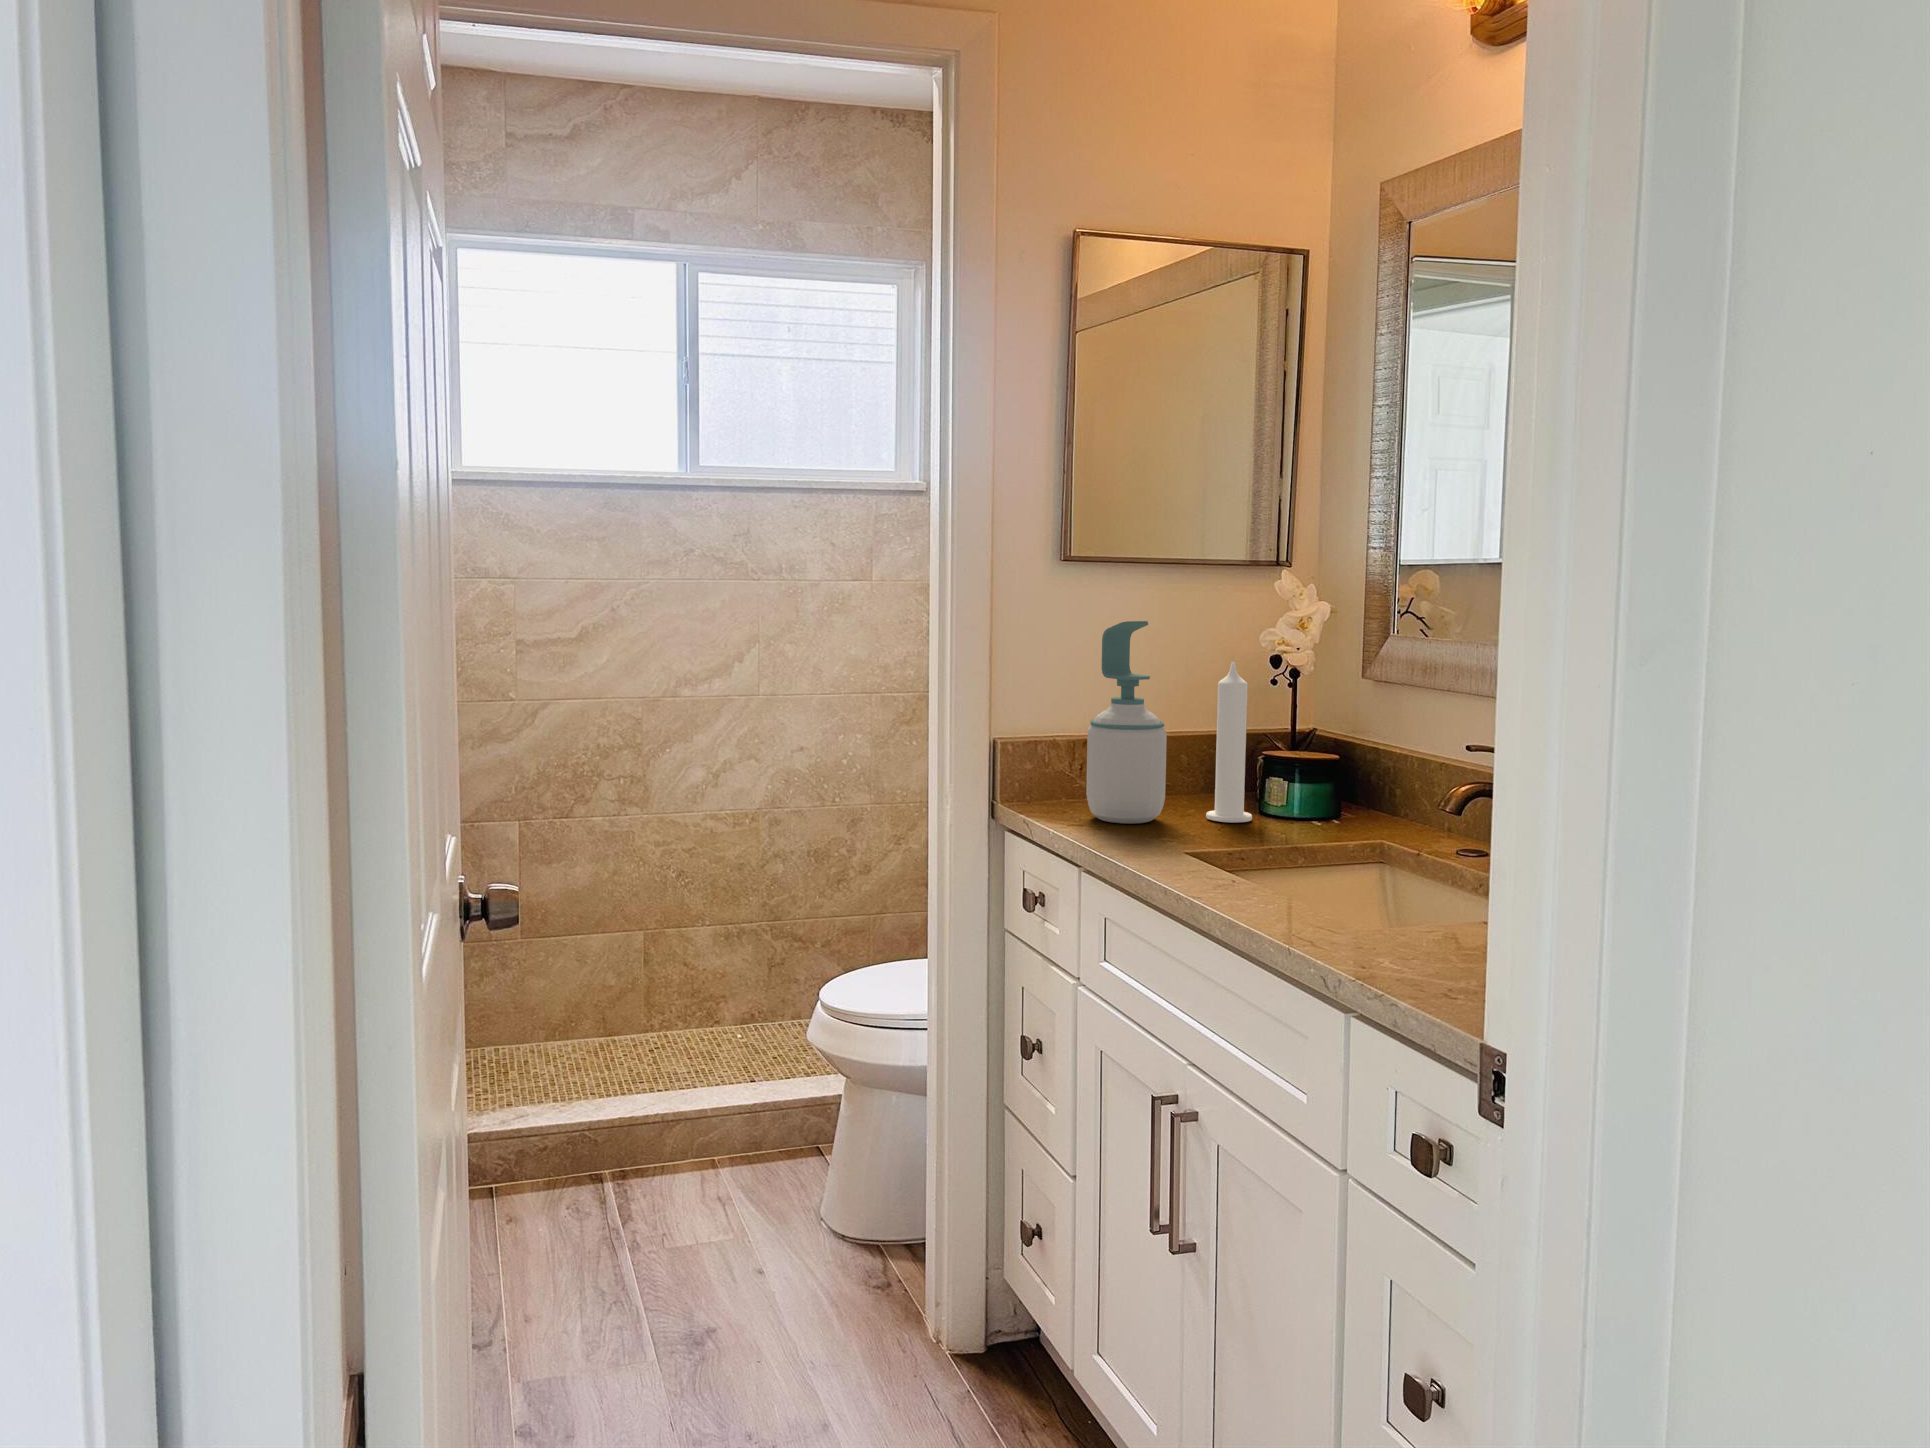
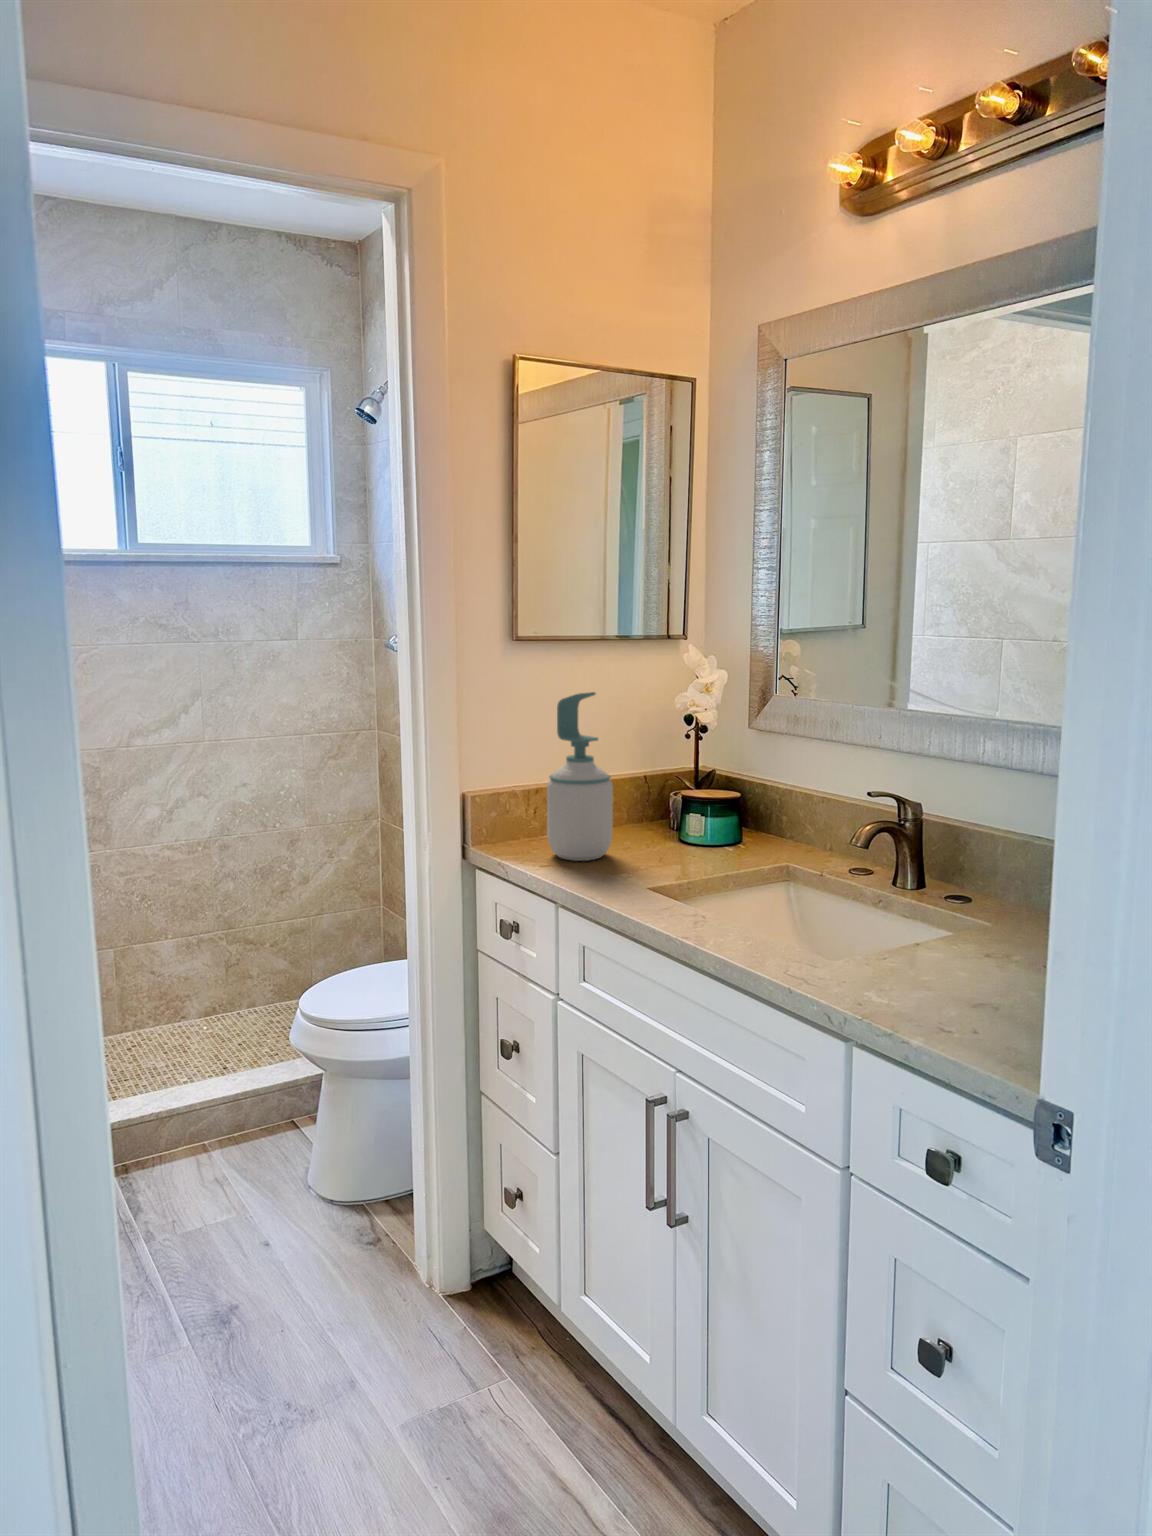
candle: present [1206,662,1252,823] -> none [641,722,678,852]

